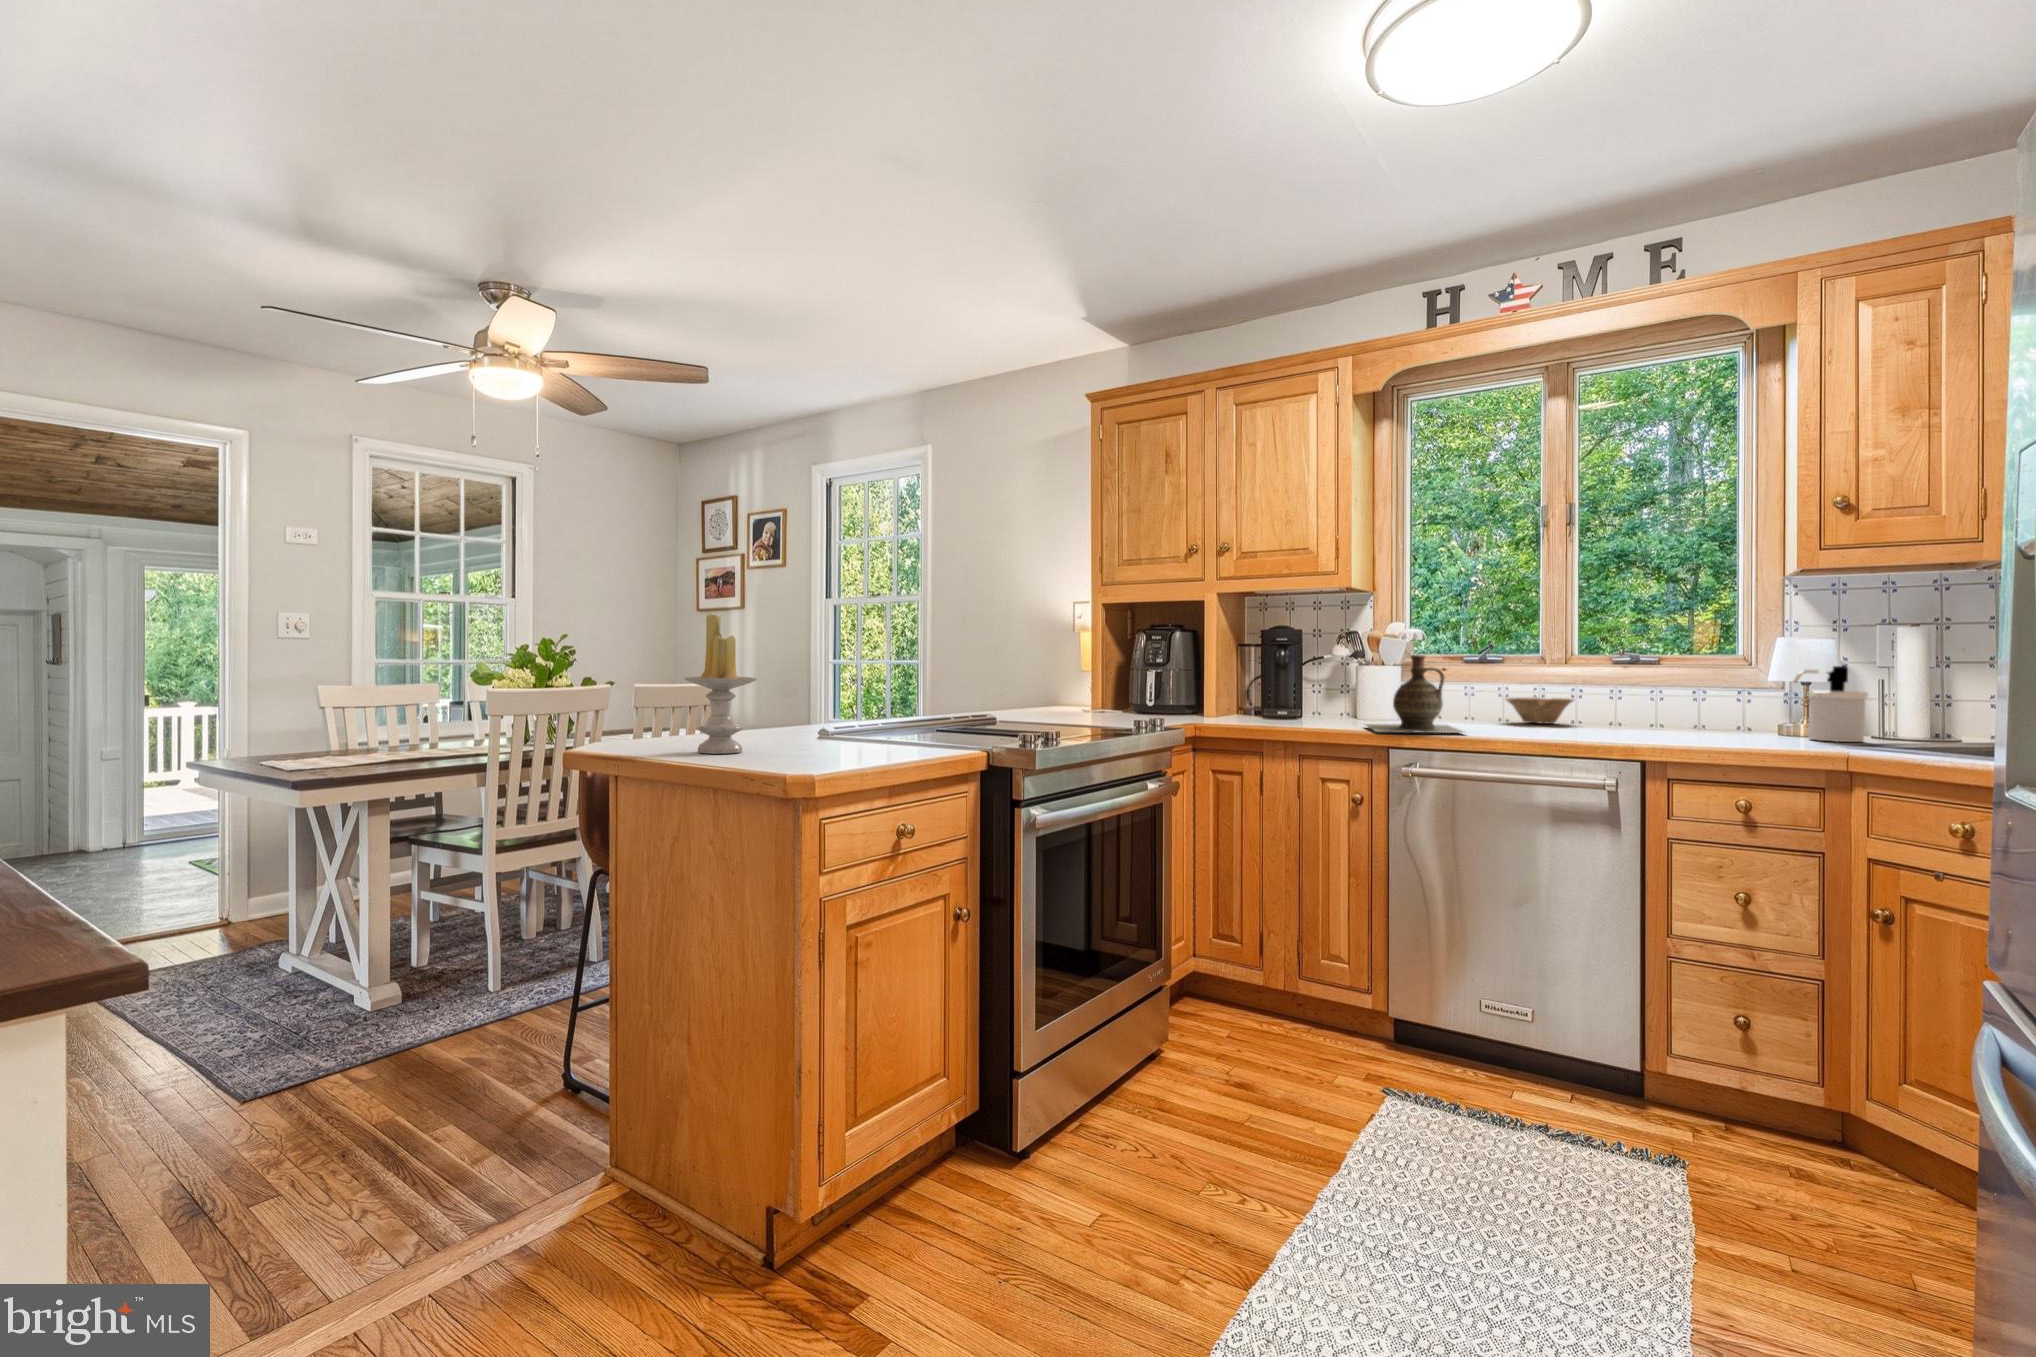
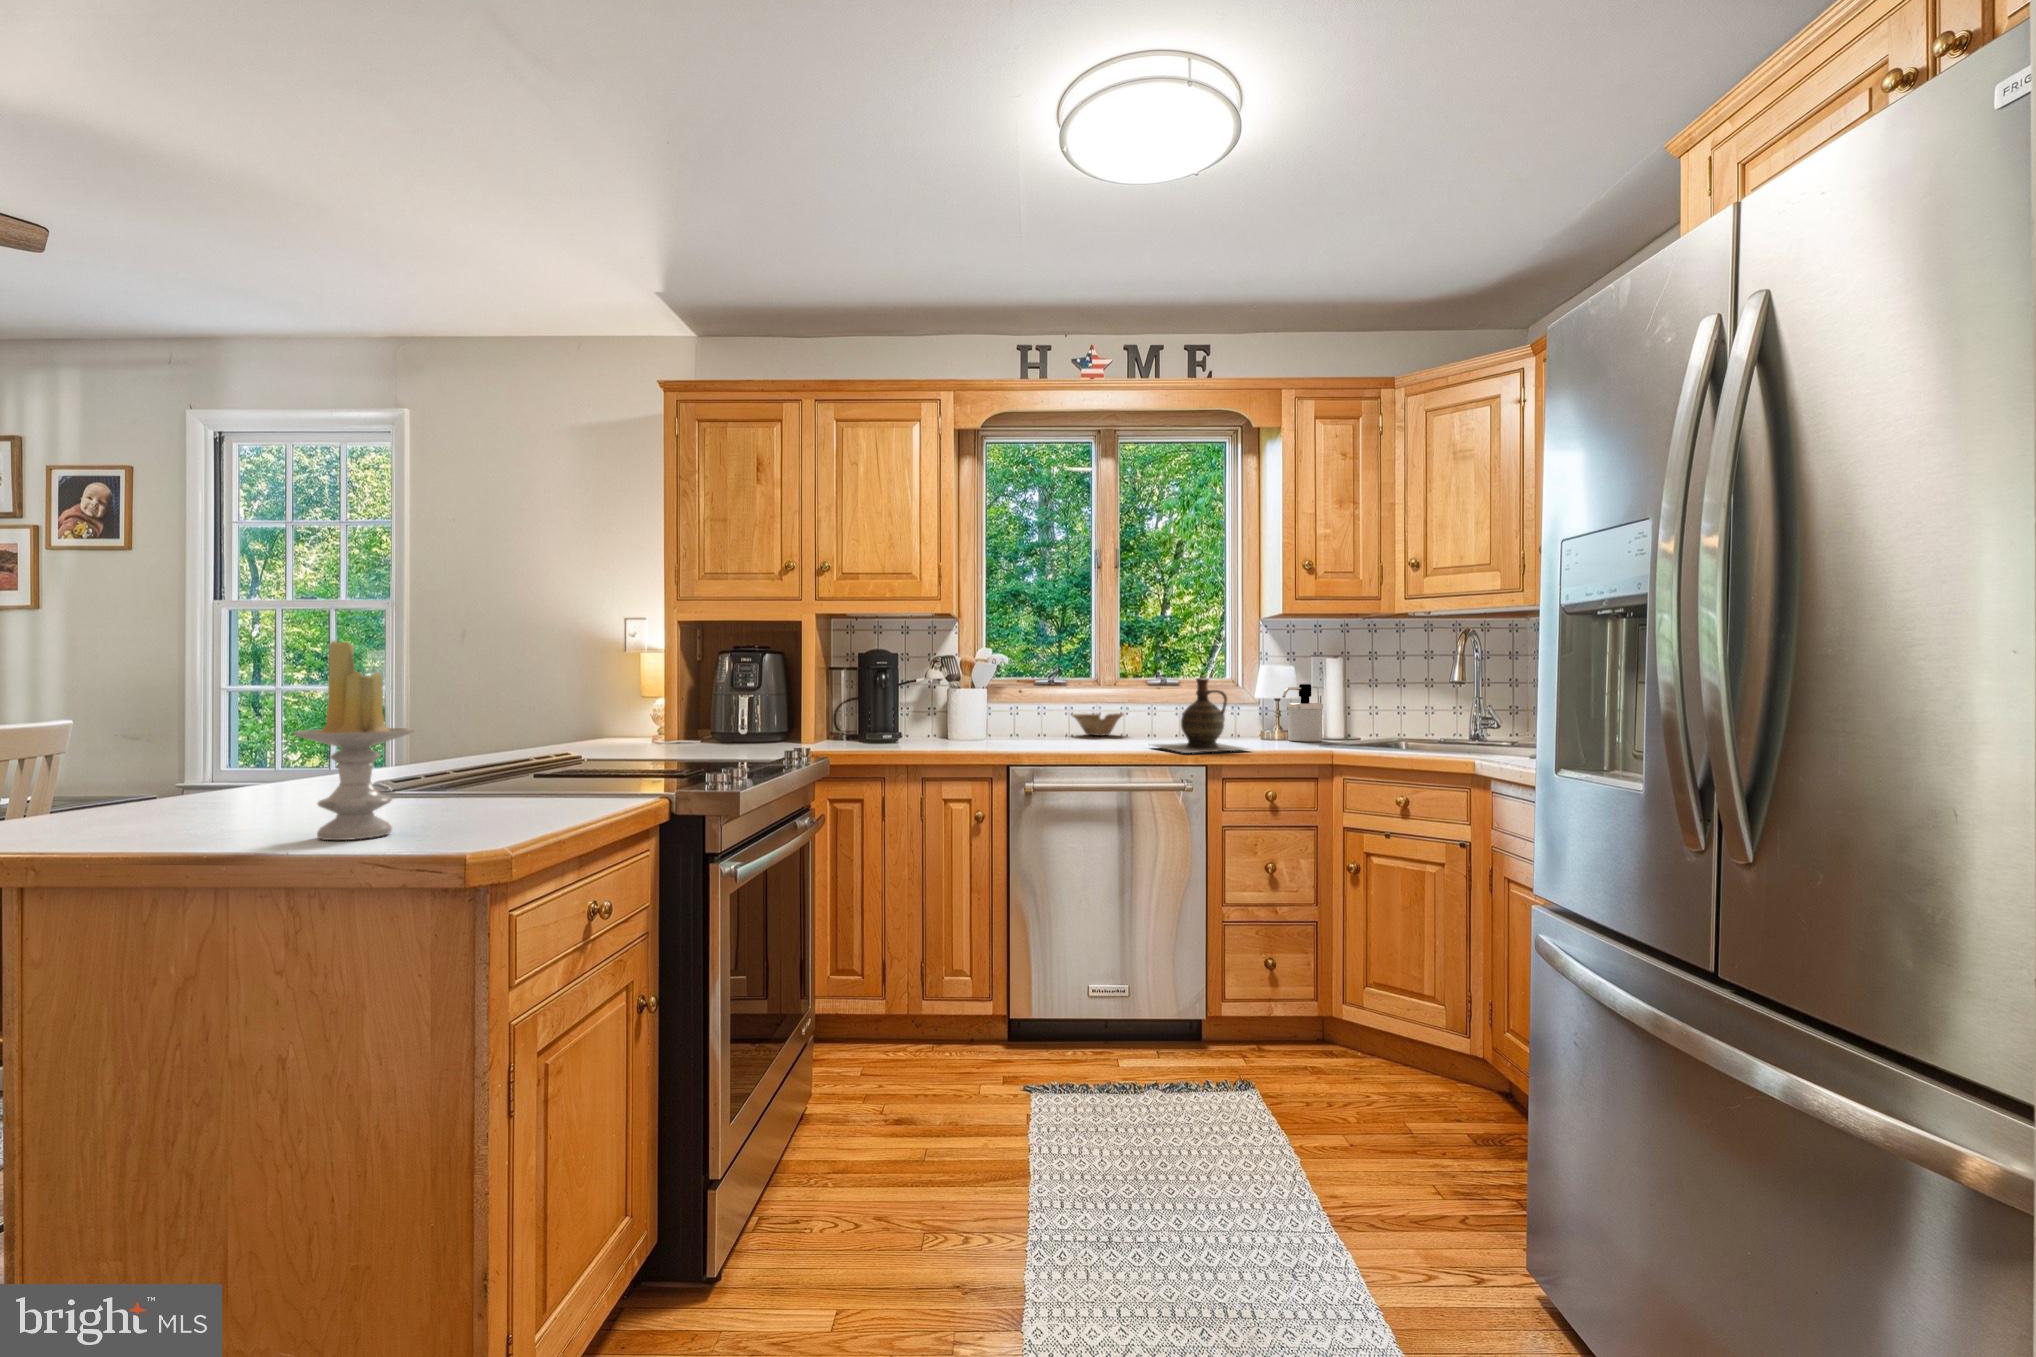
ceramic jug: present [1366,655,1465,733] -> present [1154,678,1248,753]

